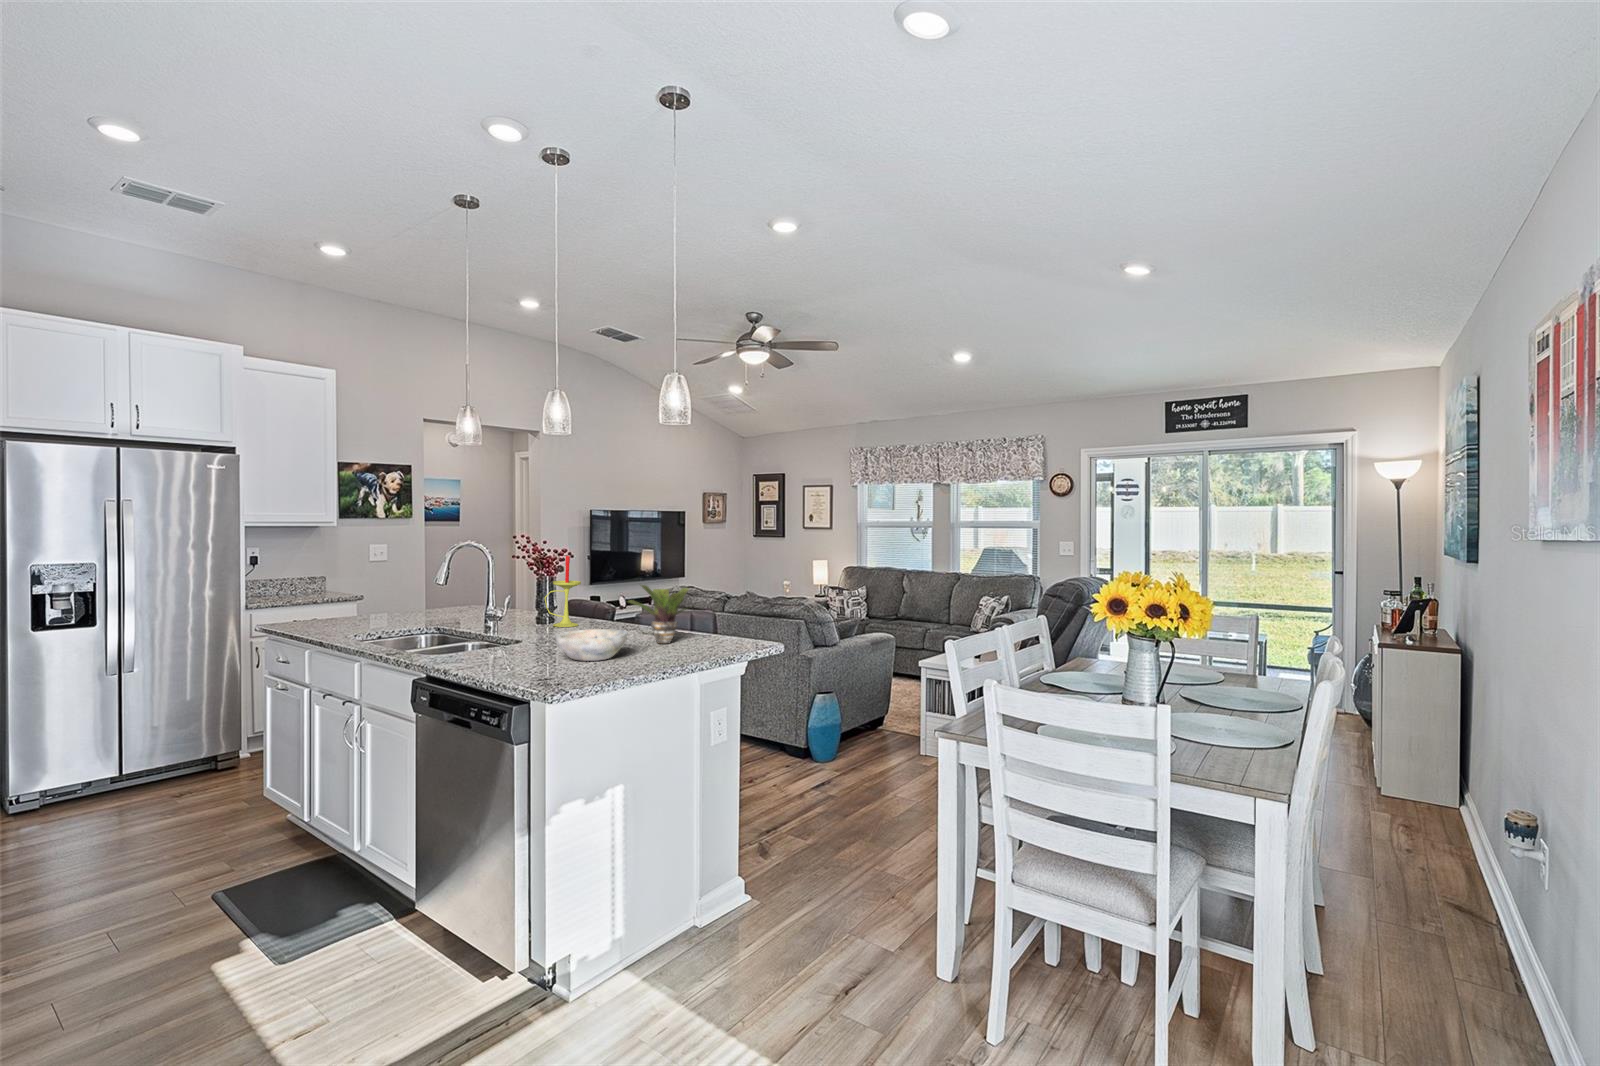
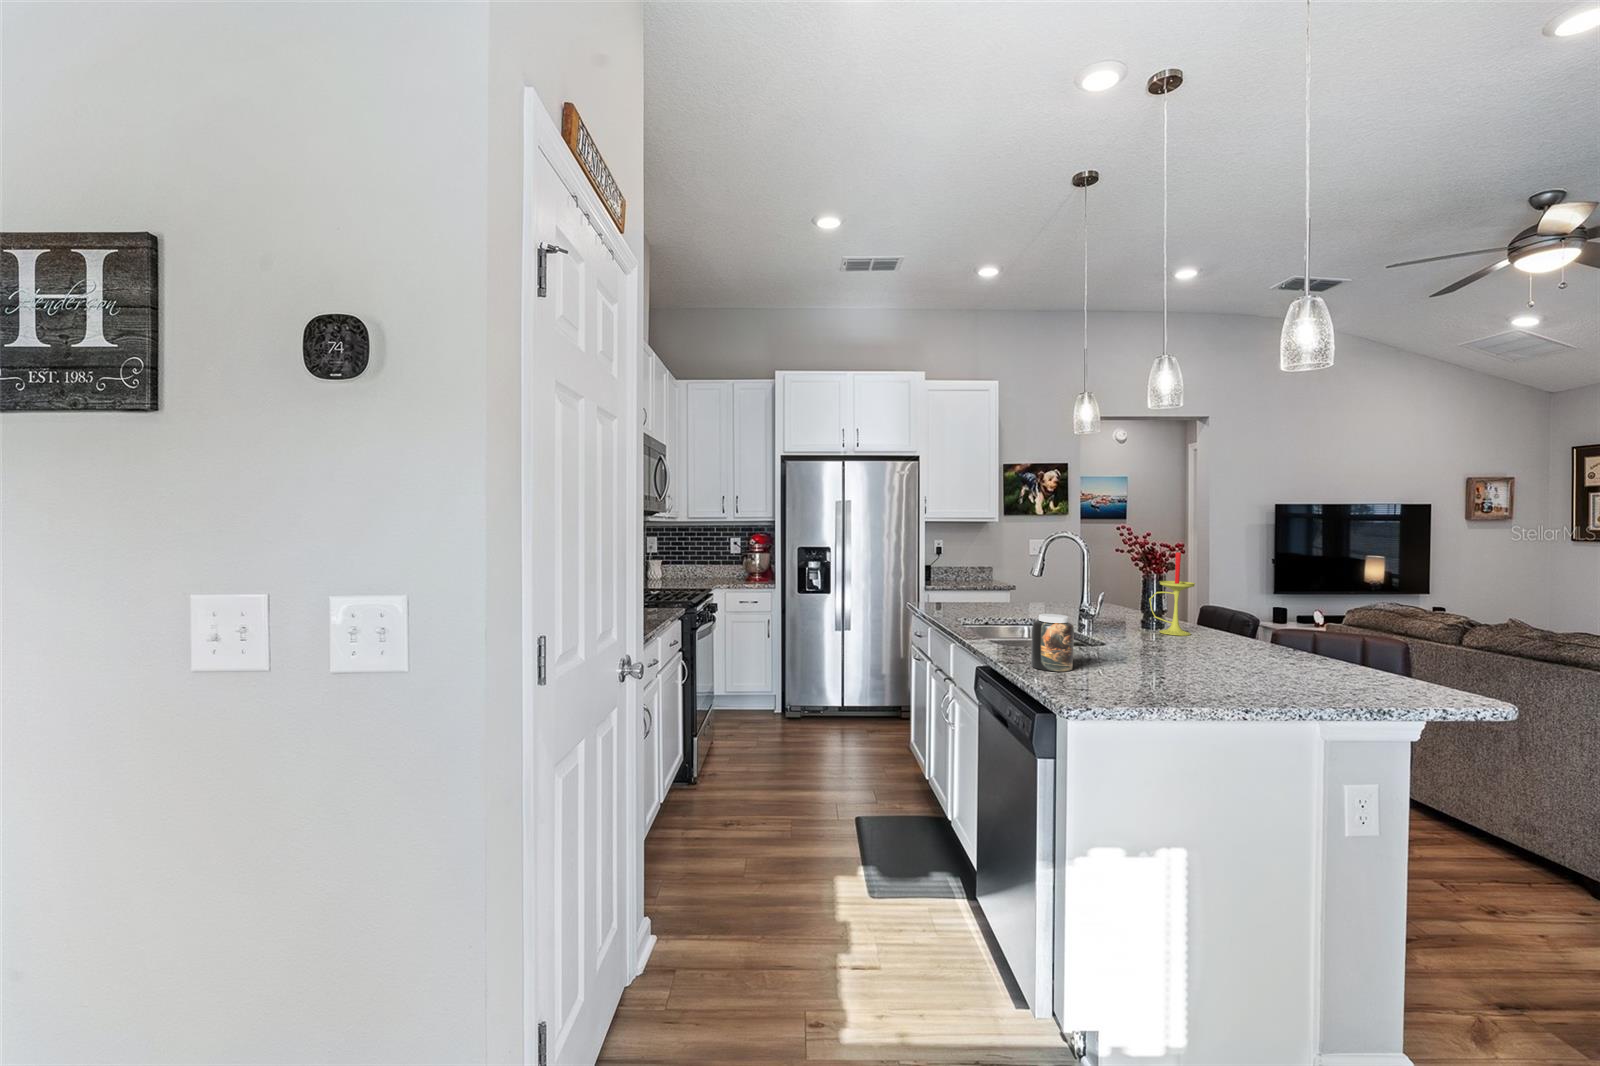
potted plant: present [628,585,688,644] -> none [1227,590,1347,672]
jar: none [481,617,521,669] -> present [1031,614,1074,671]
bowl: present [556,629,627,661] -> none [1117,639,1211,679]

